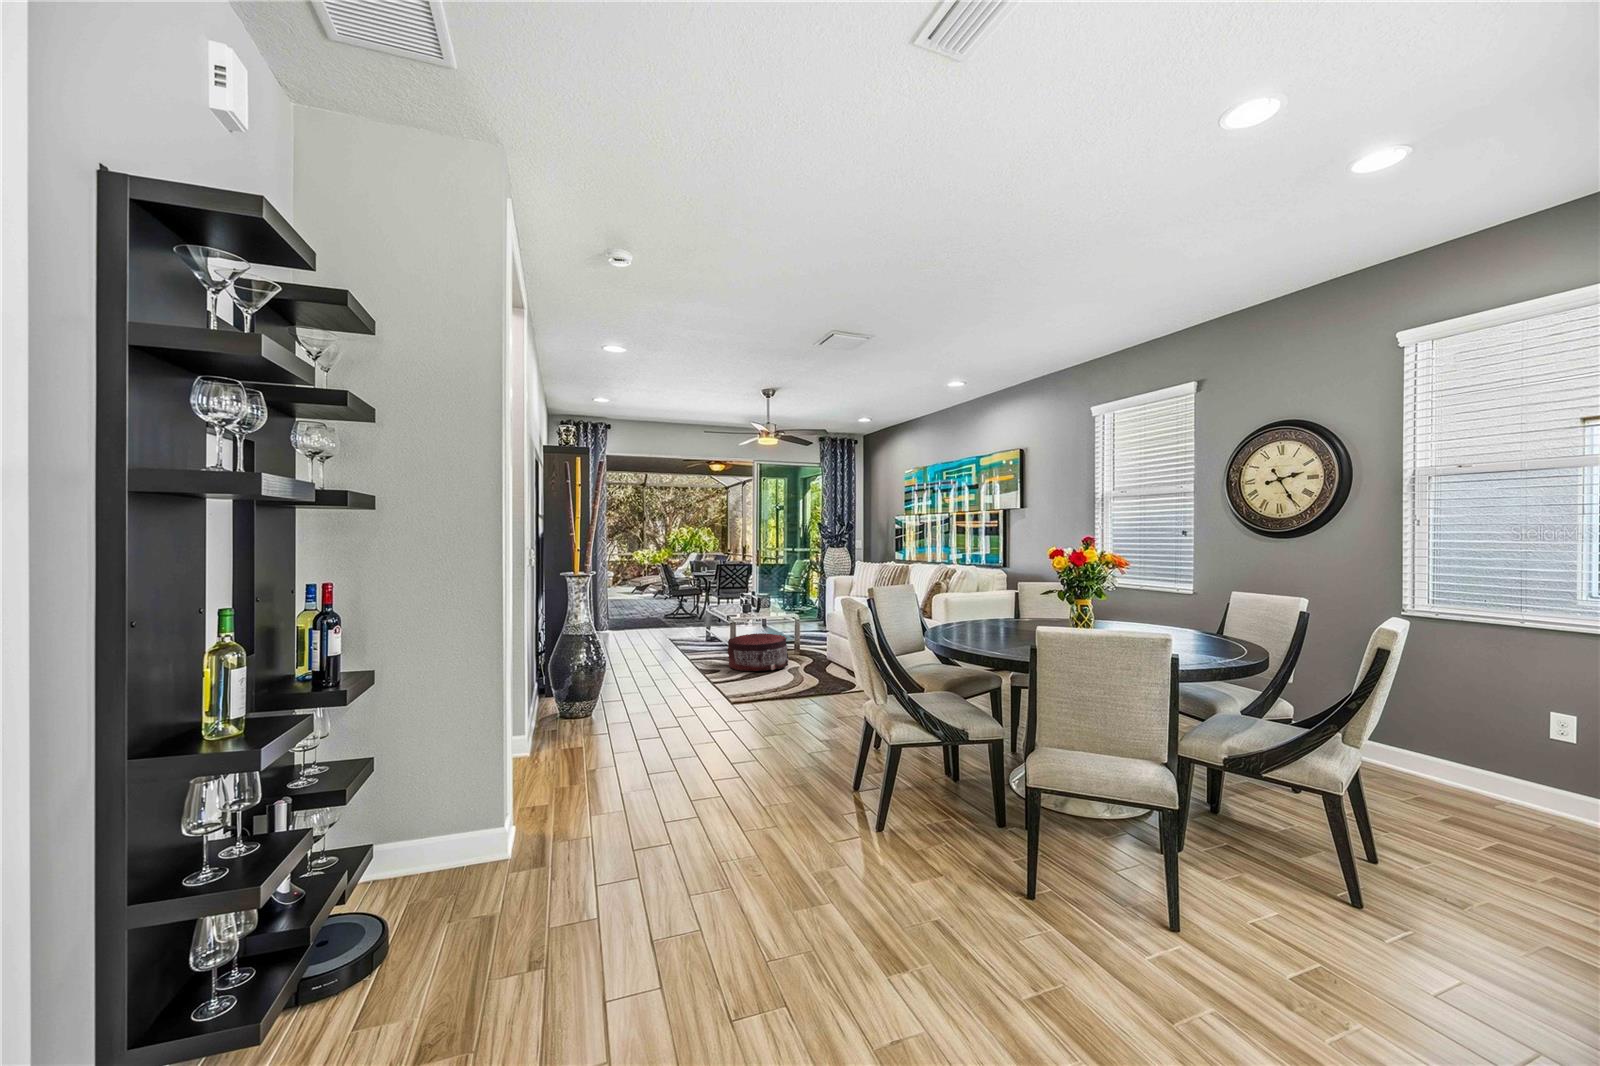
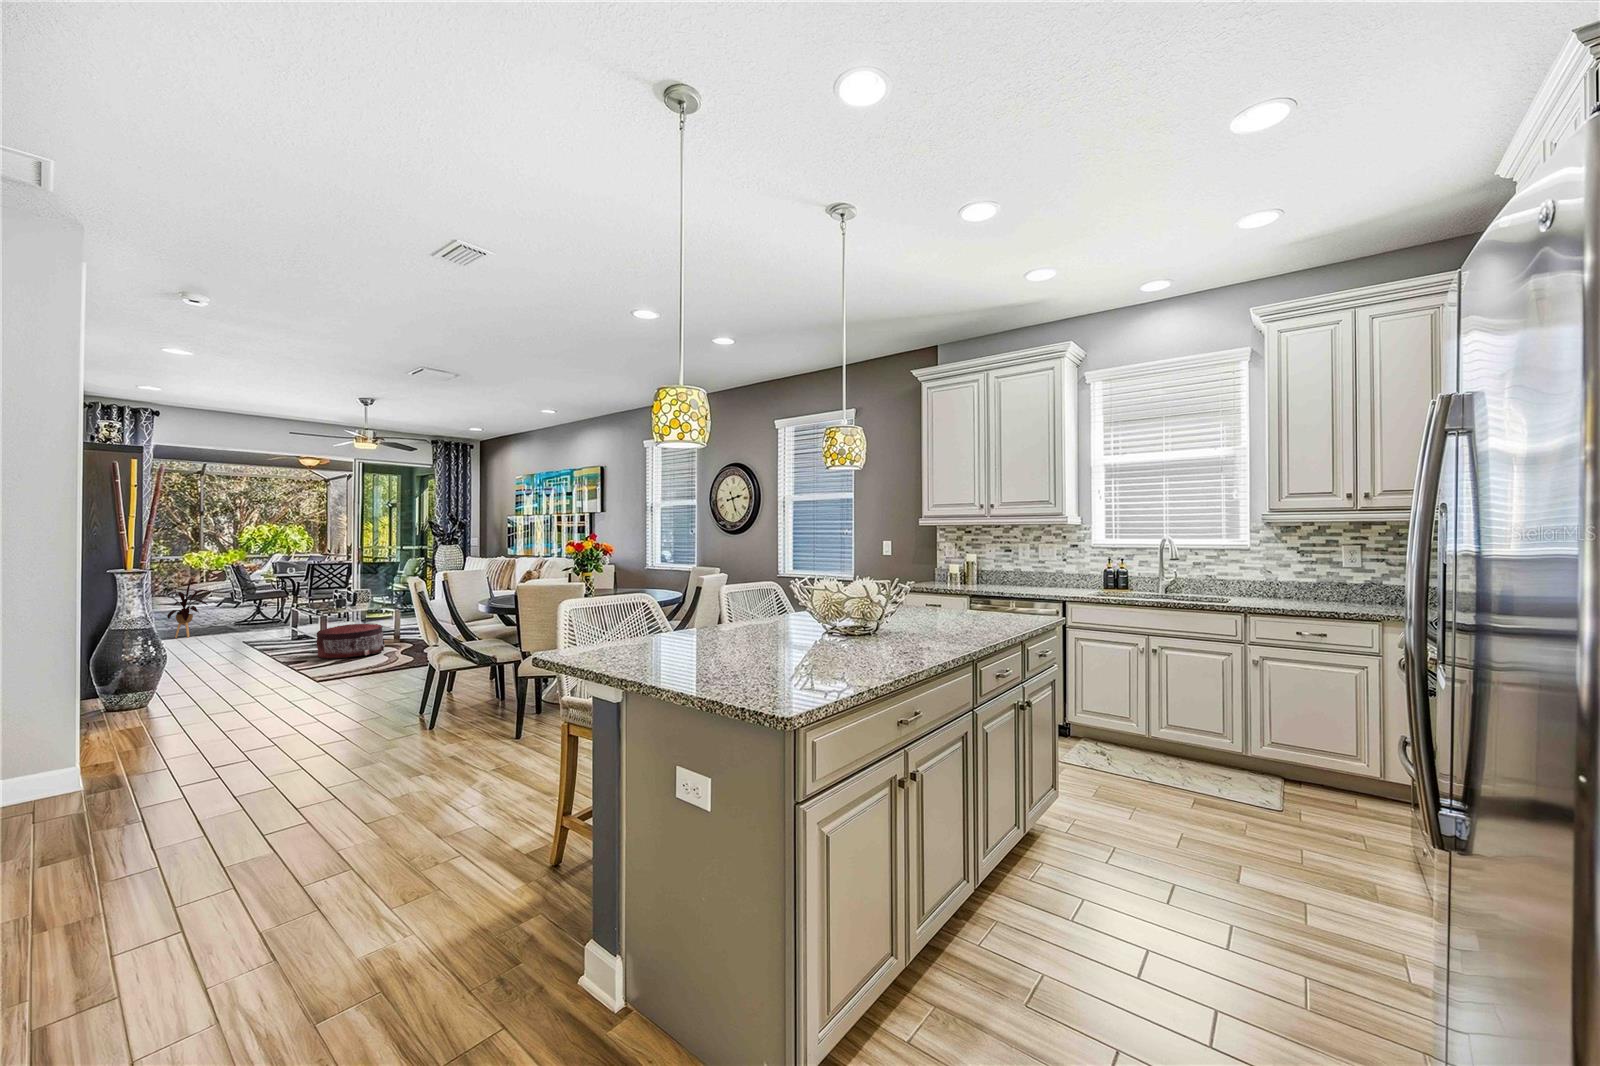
house plant: none [610,577,649,631] -> present [165,579,212,638]

